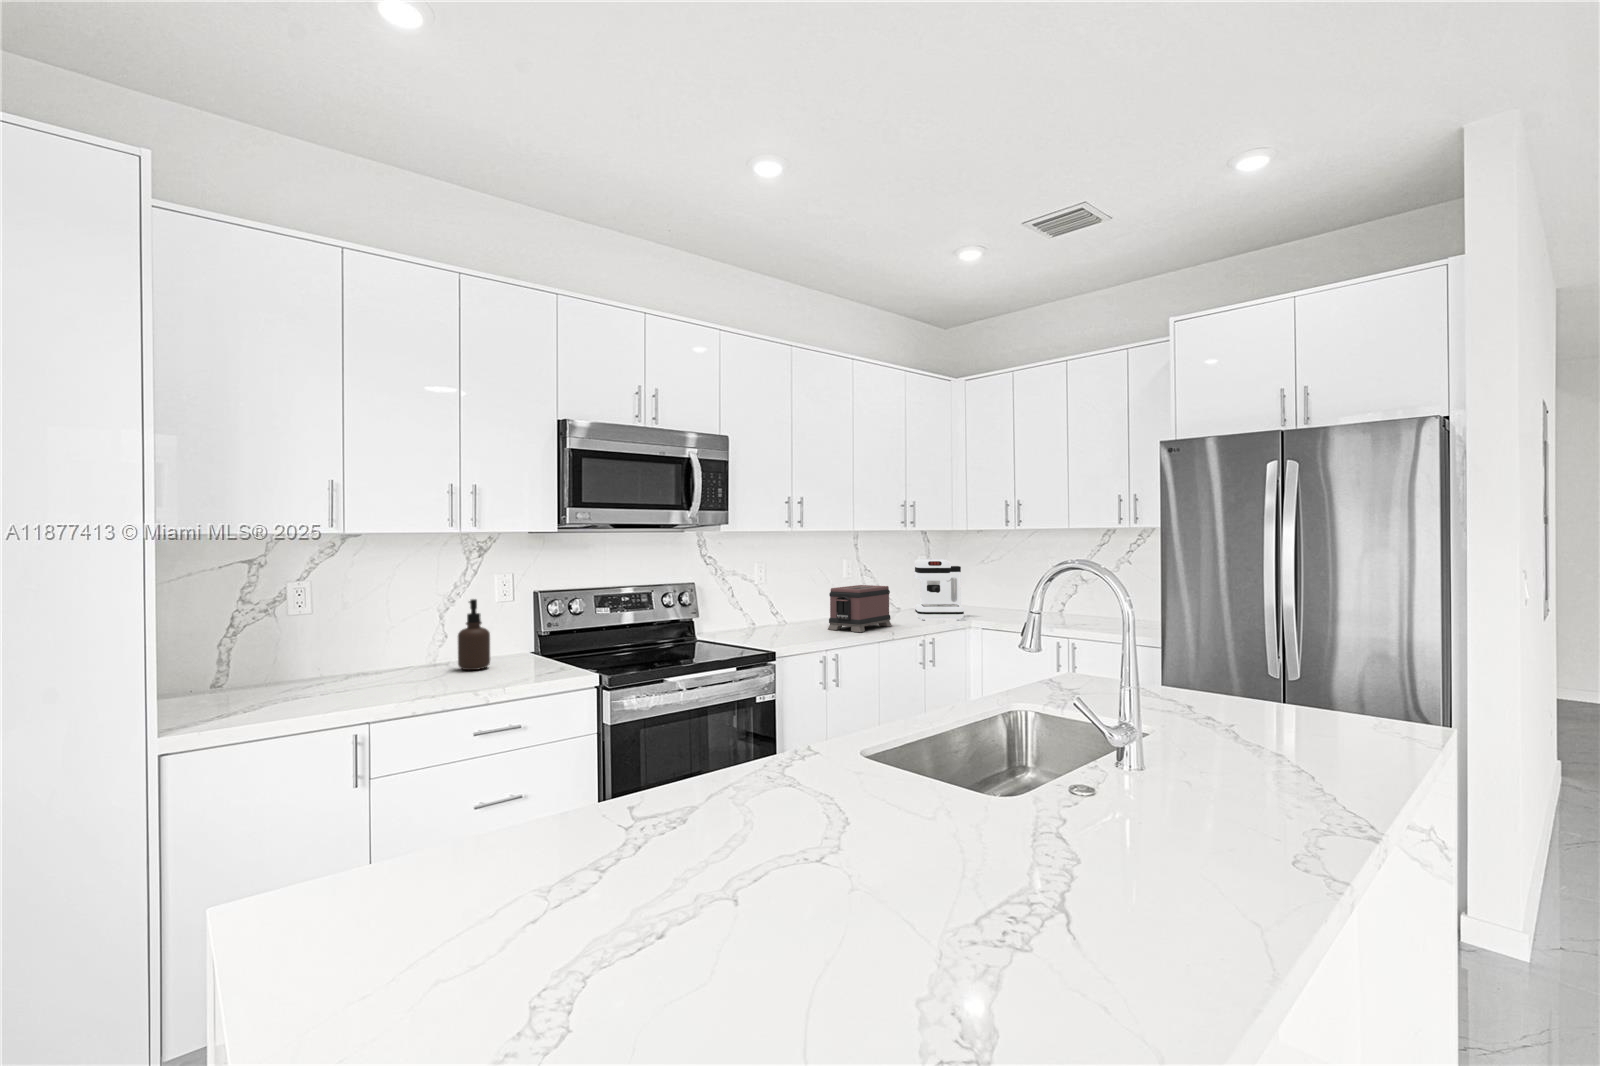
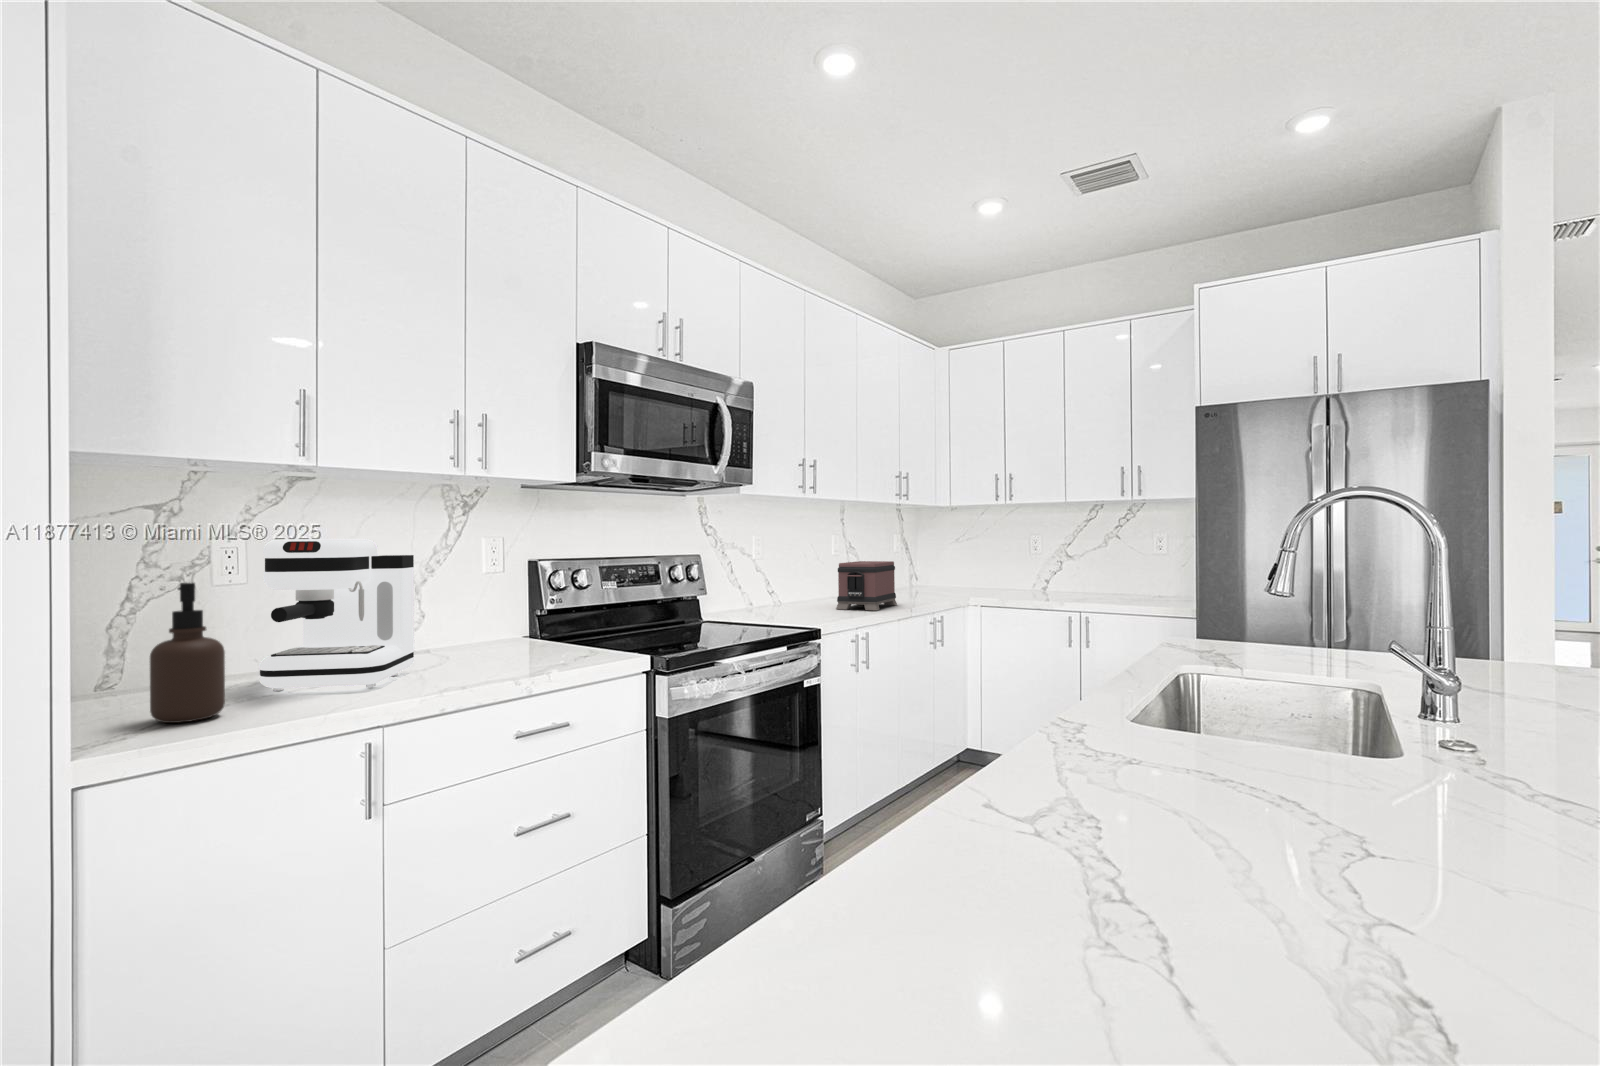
coffee maker: present [914,559,964,620] -> present [259,539,415,691]
soap dispenser: present [458,599,490,670] -> present [150,583,225,723]

